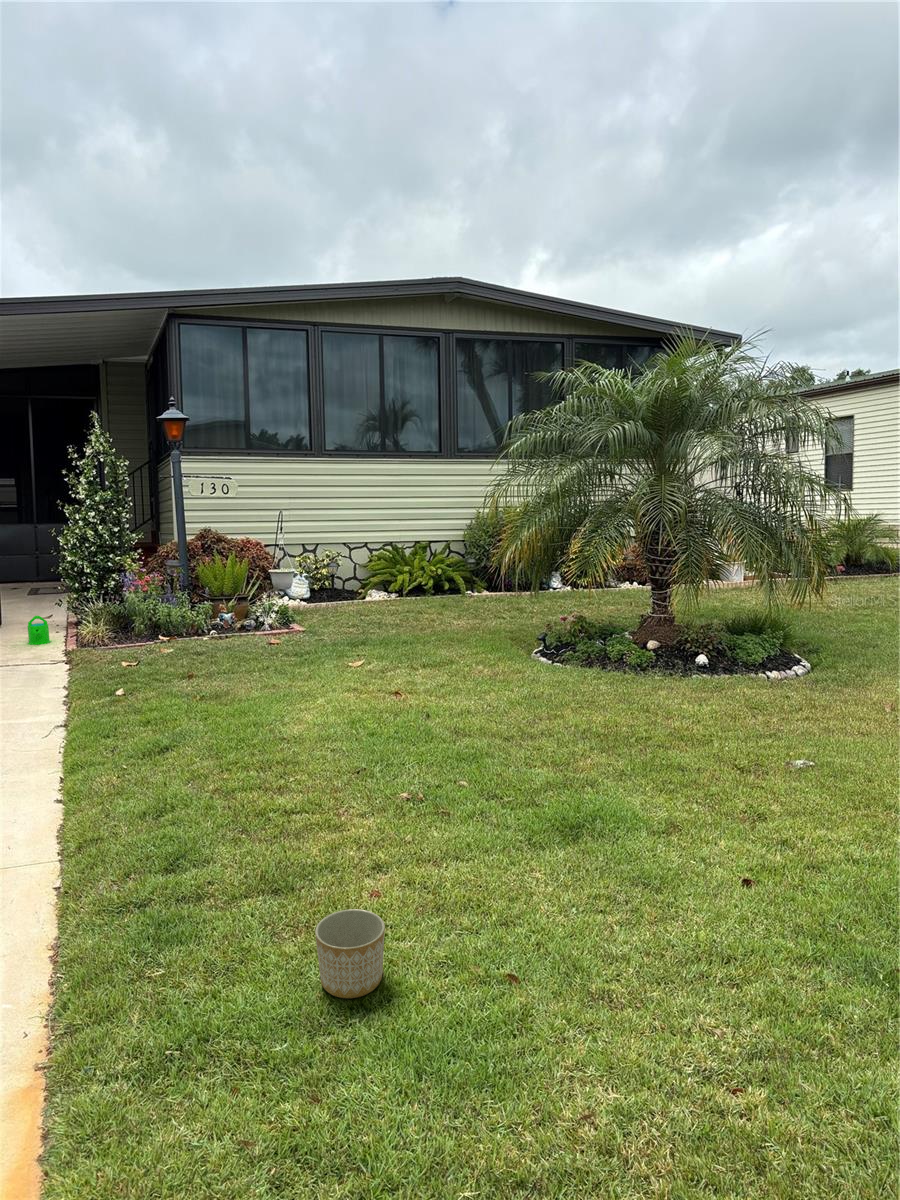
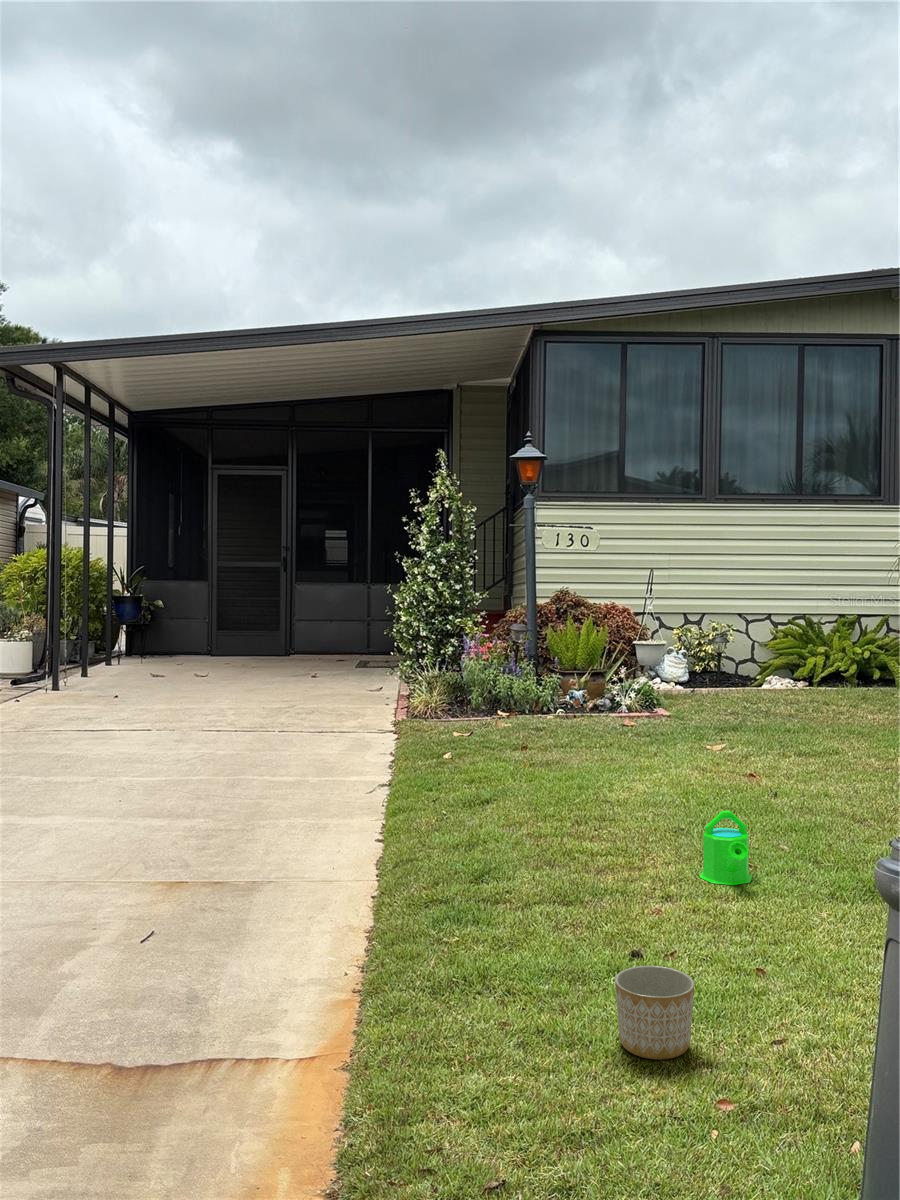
watering can: present [27,616,51,645] -> present [700,811,752,885]

